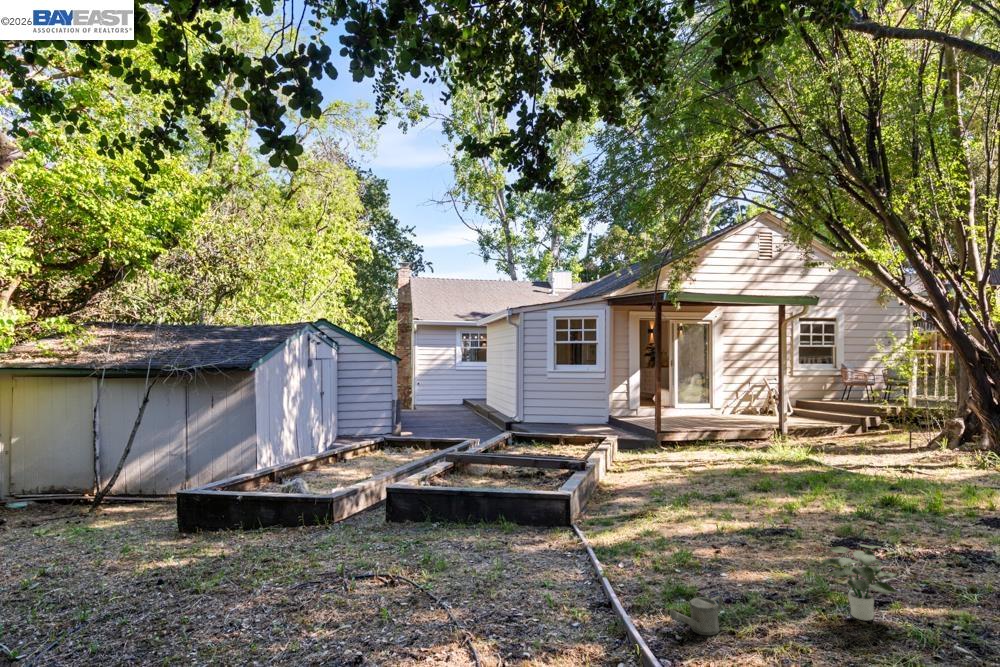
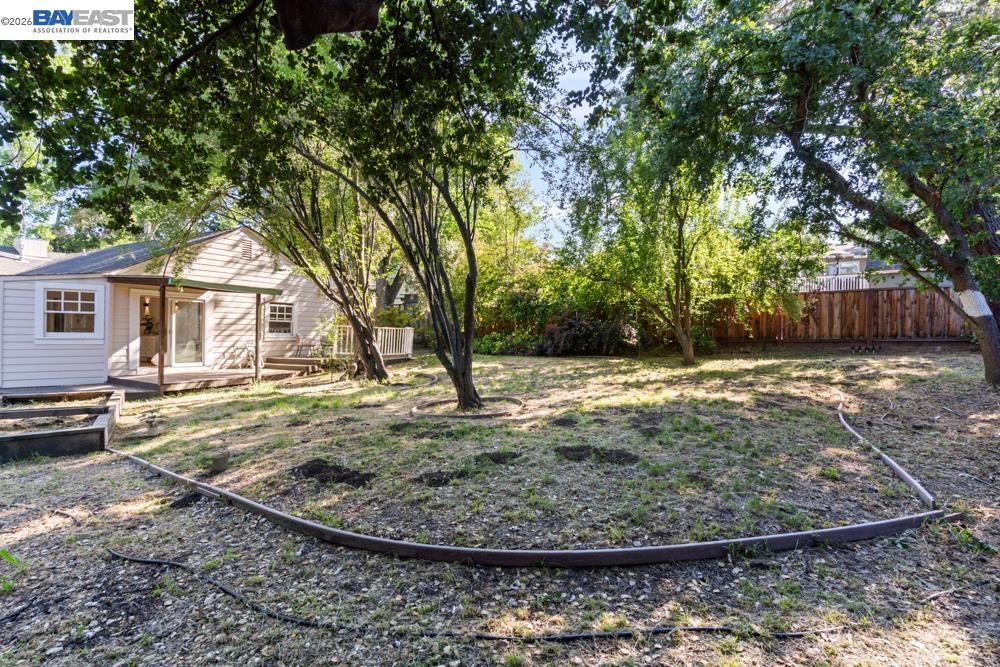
potted plant: present [822,544,900,621] -> present [138,407,168,436]

